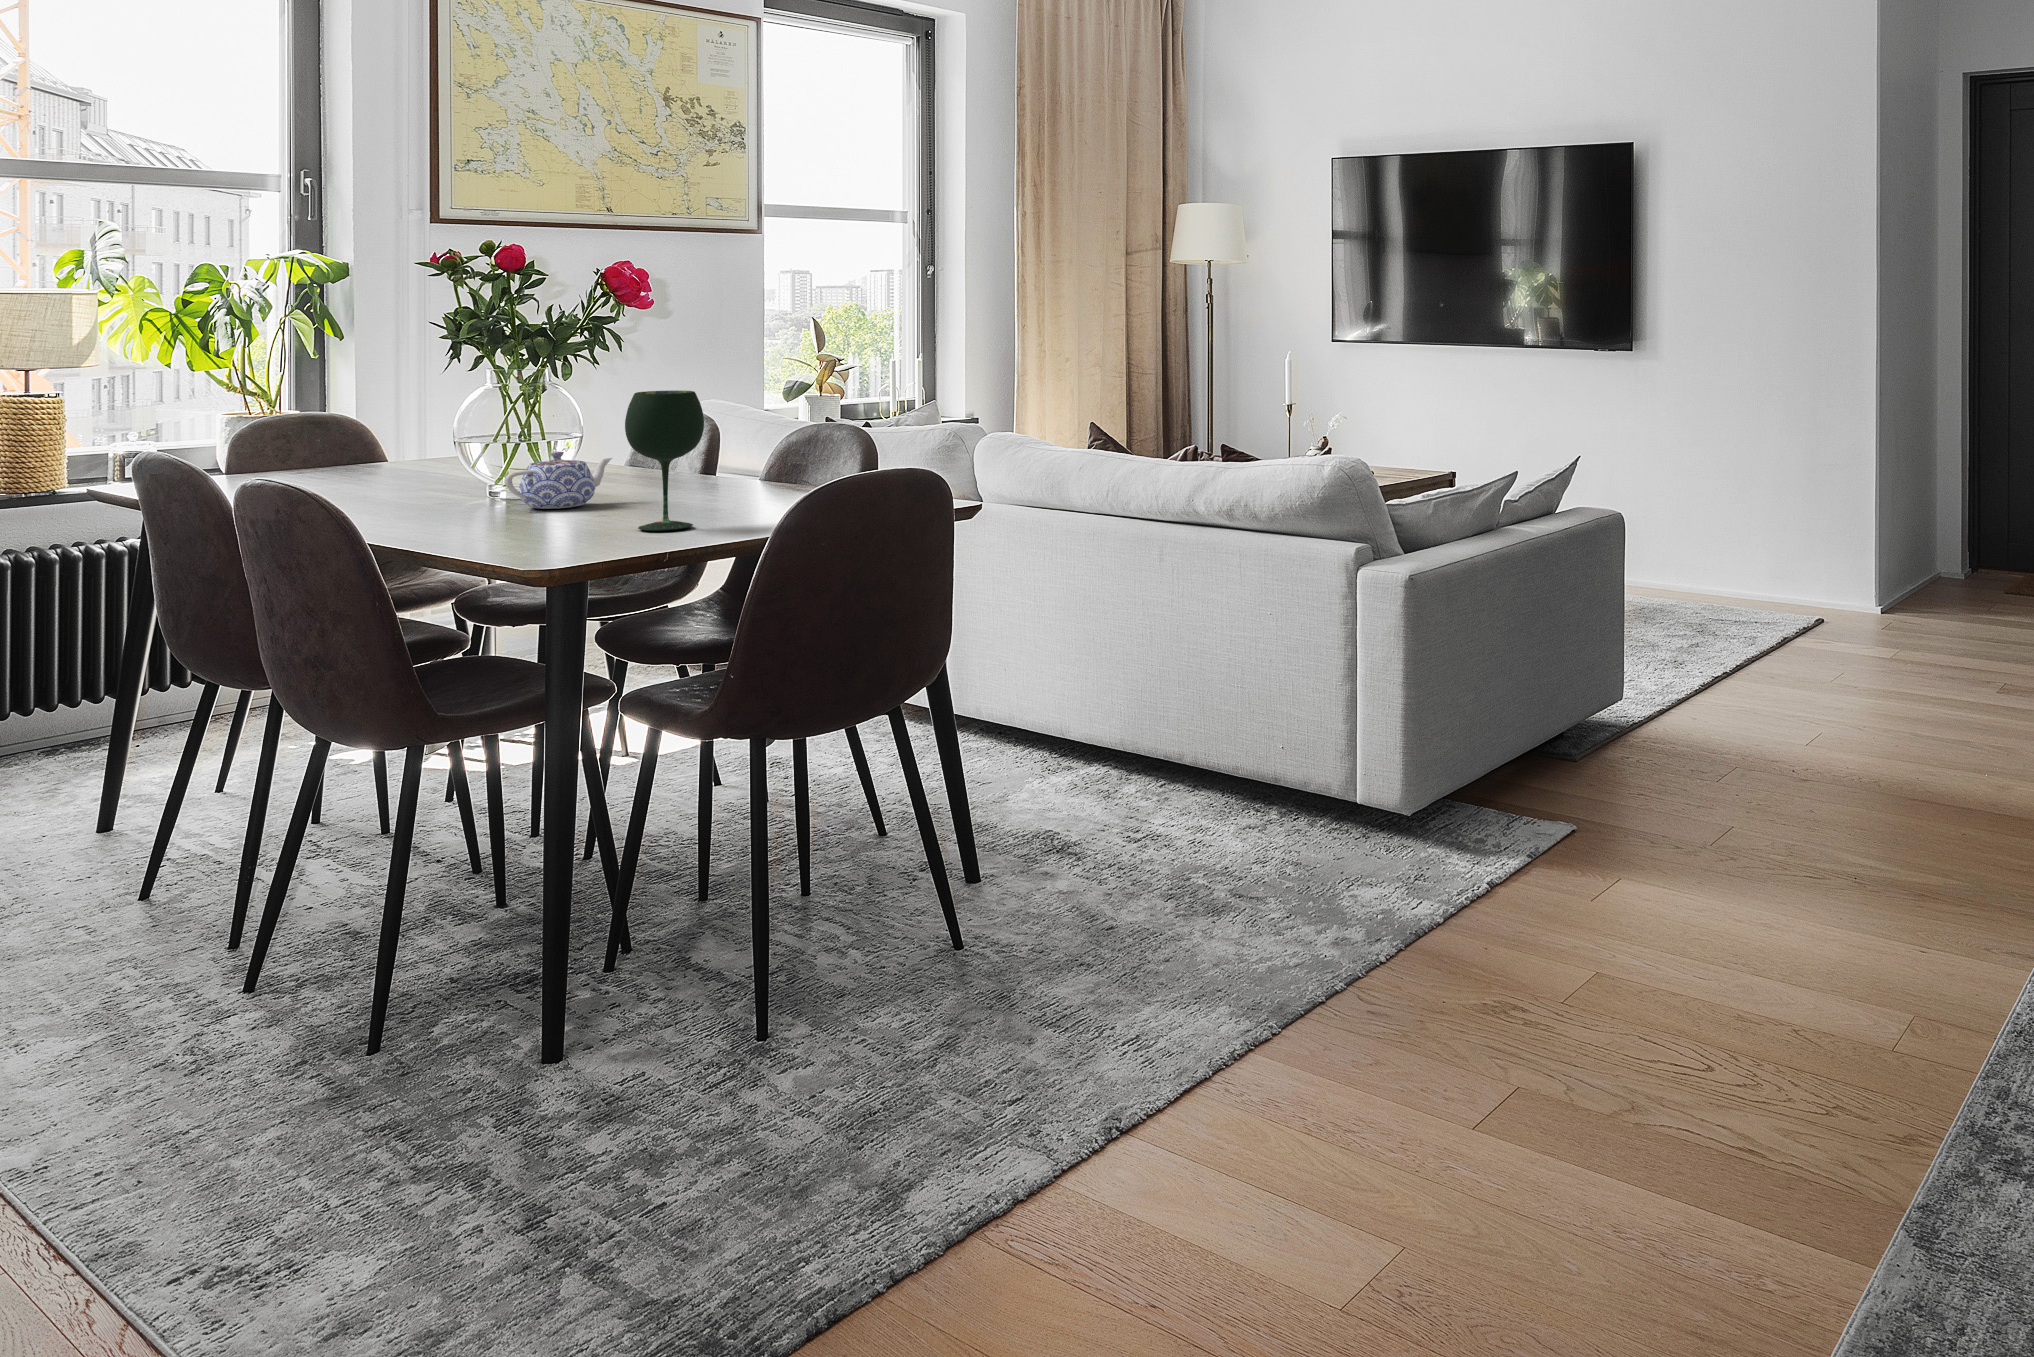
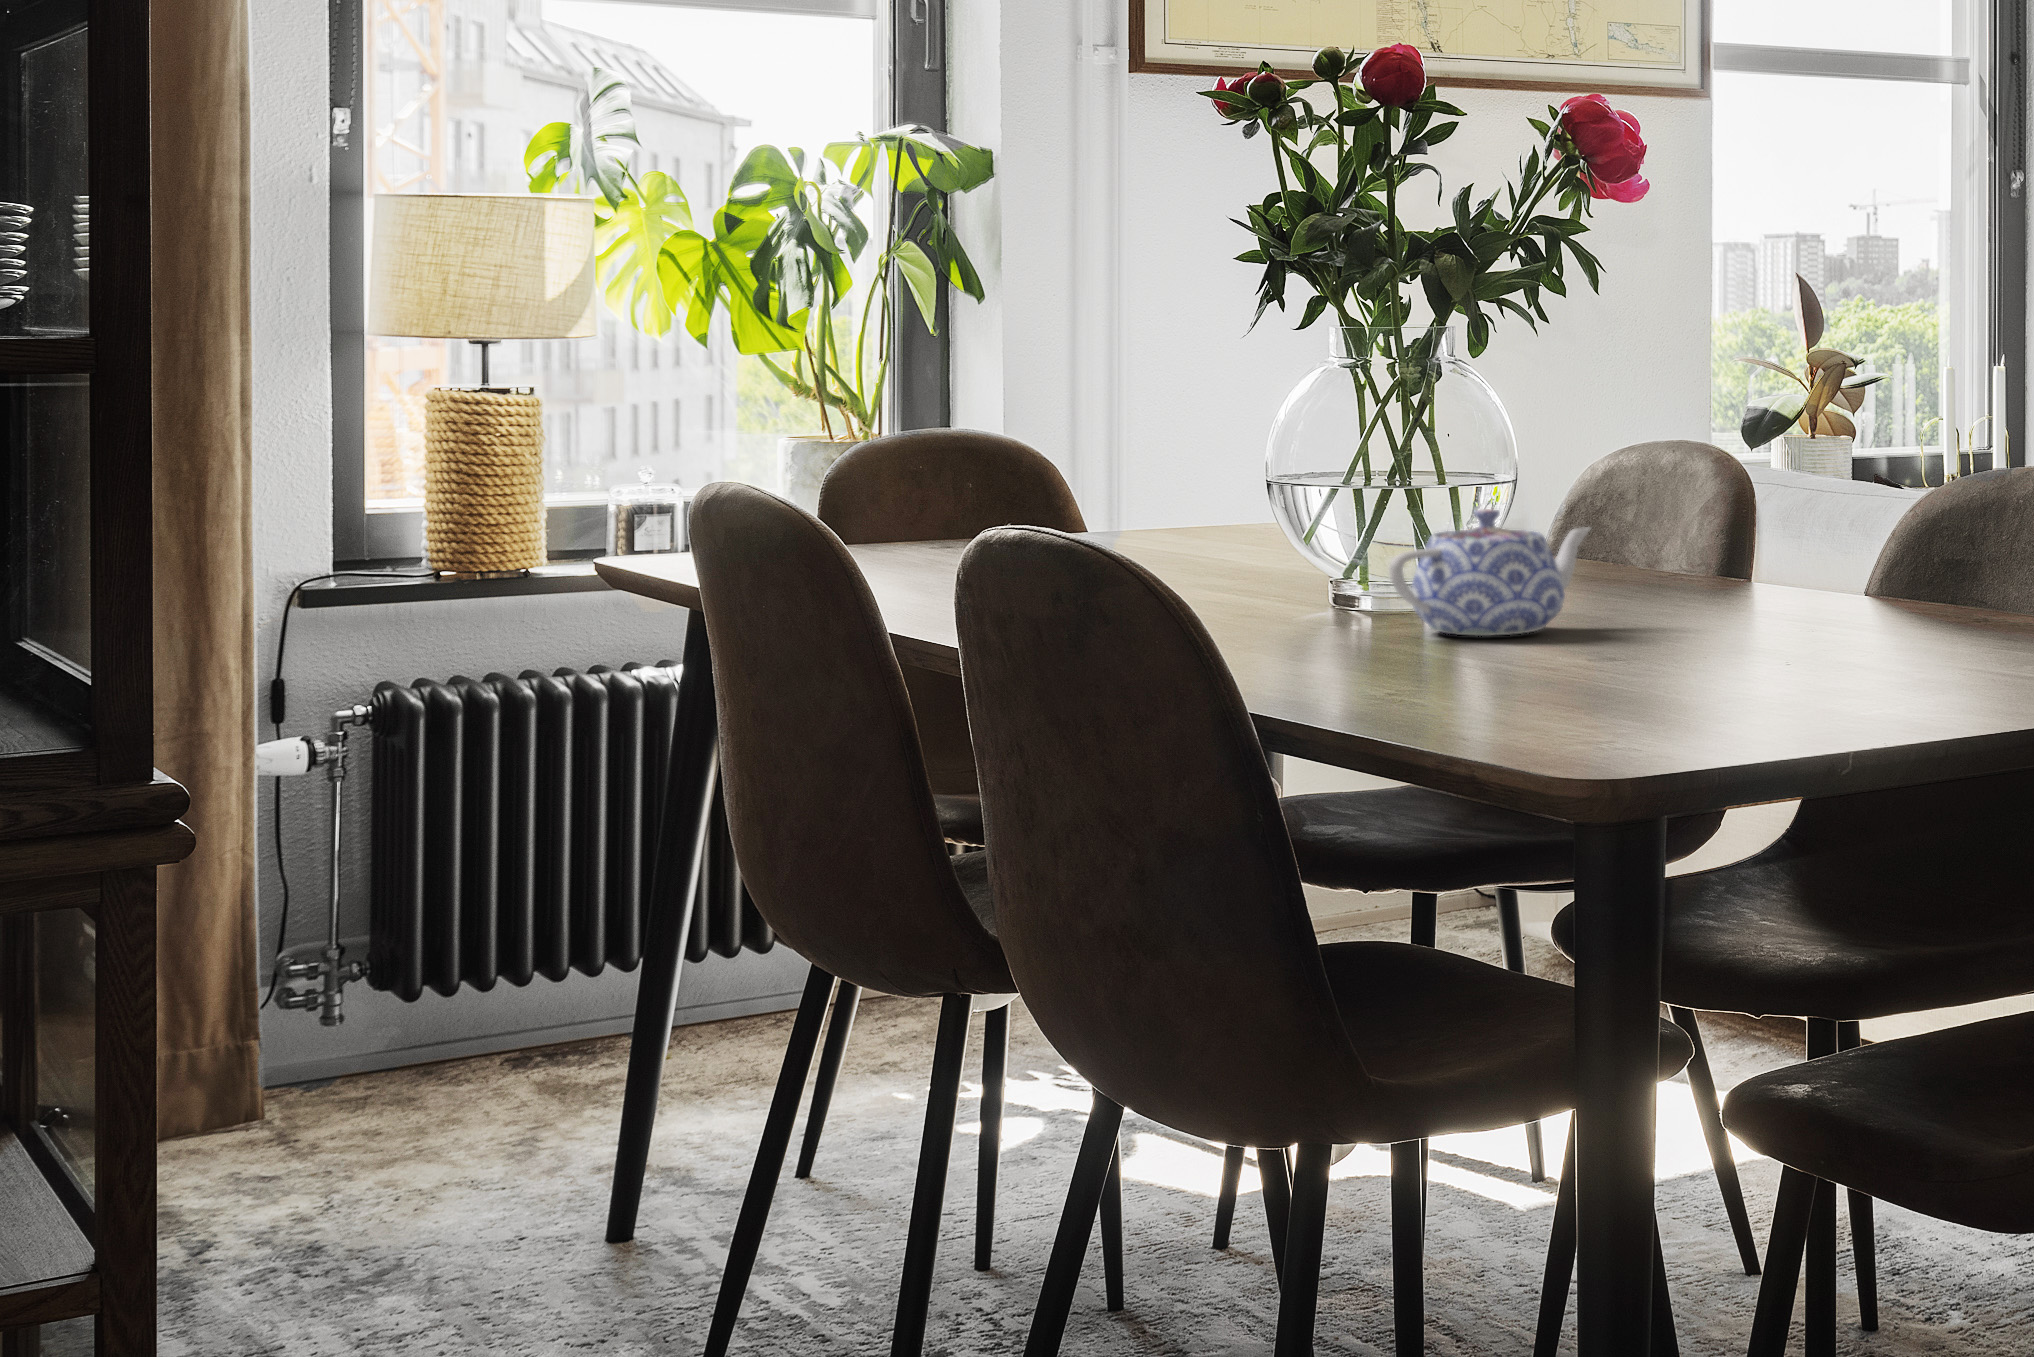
wine glass: present [625,390,704,531] -> none [1681,367,1853,696]

